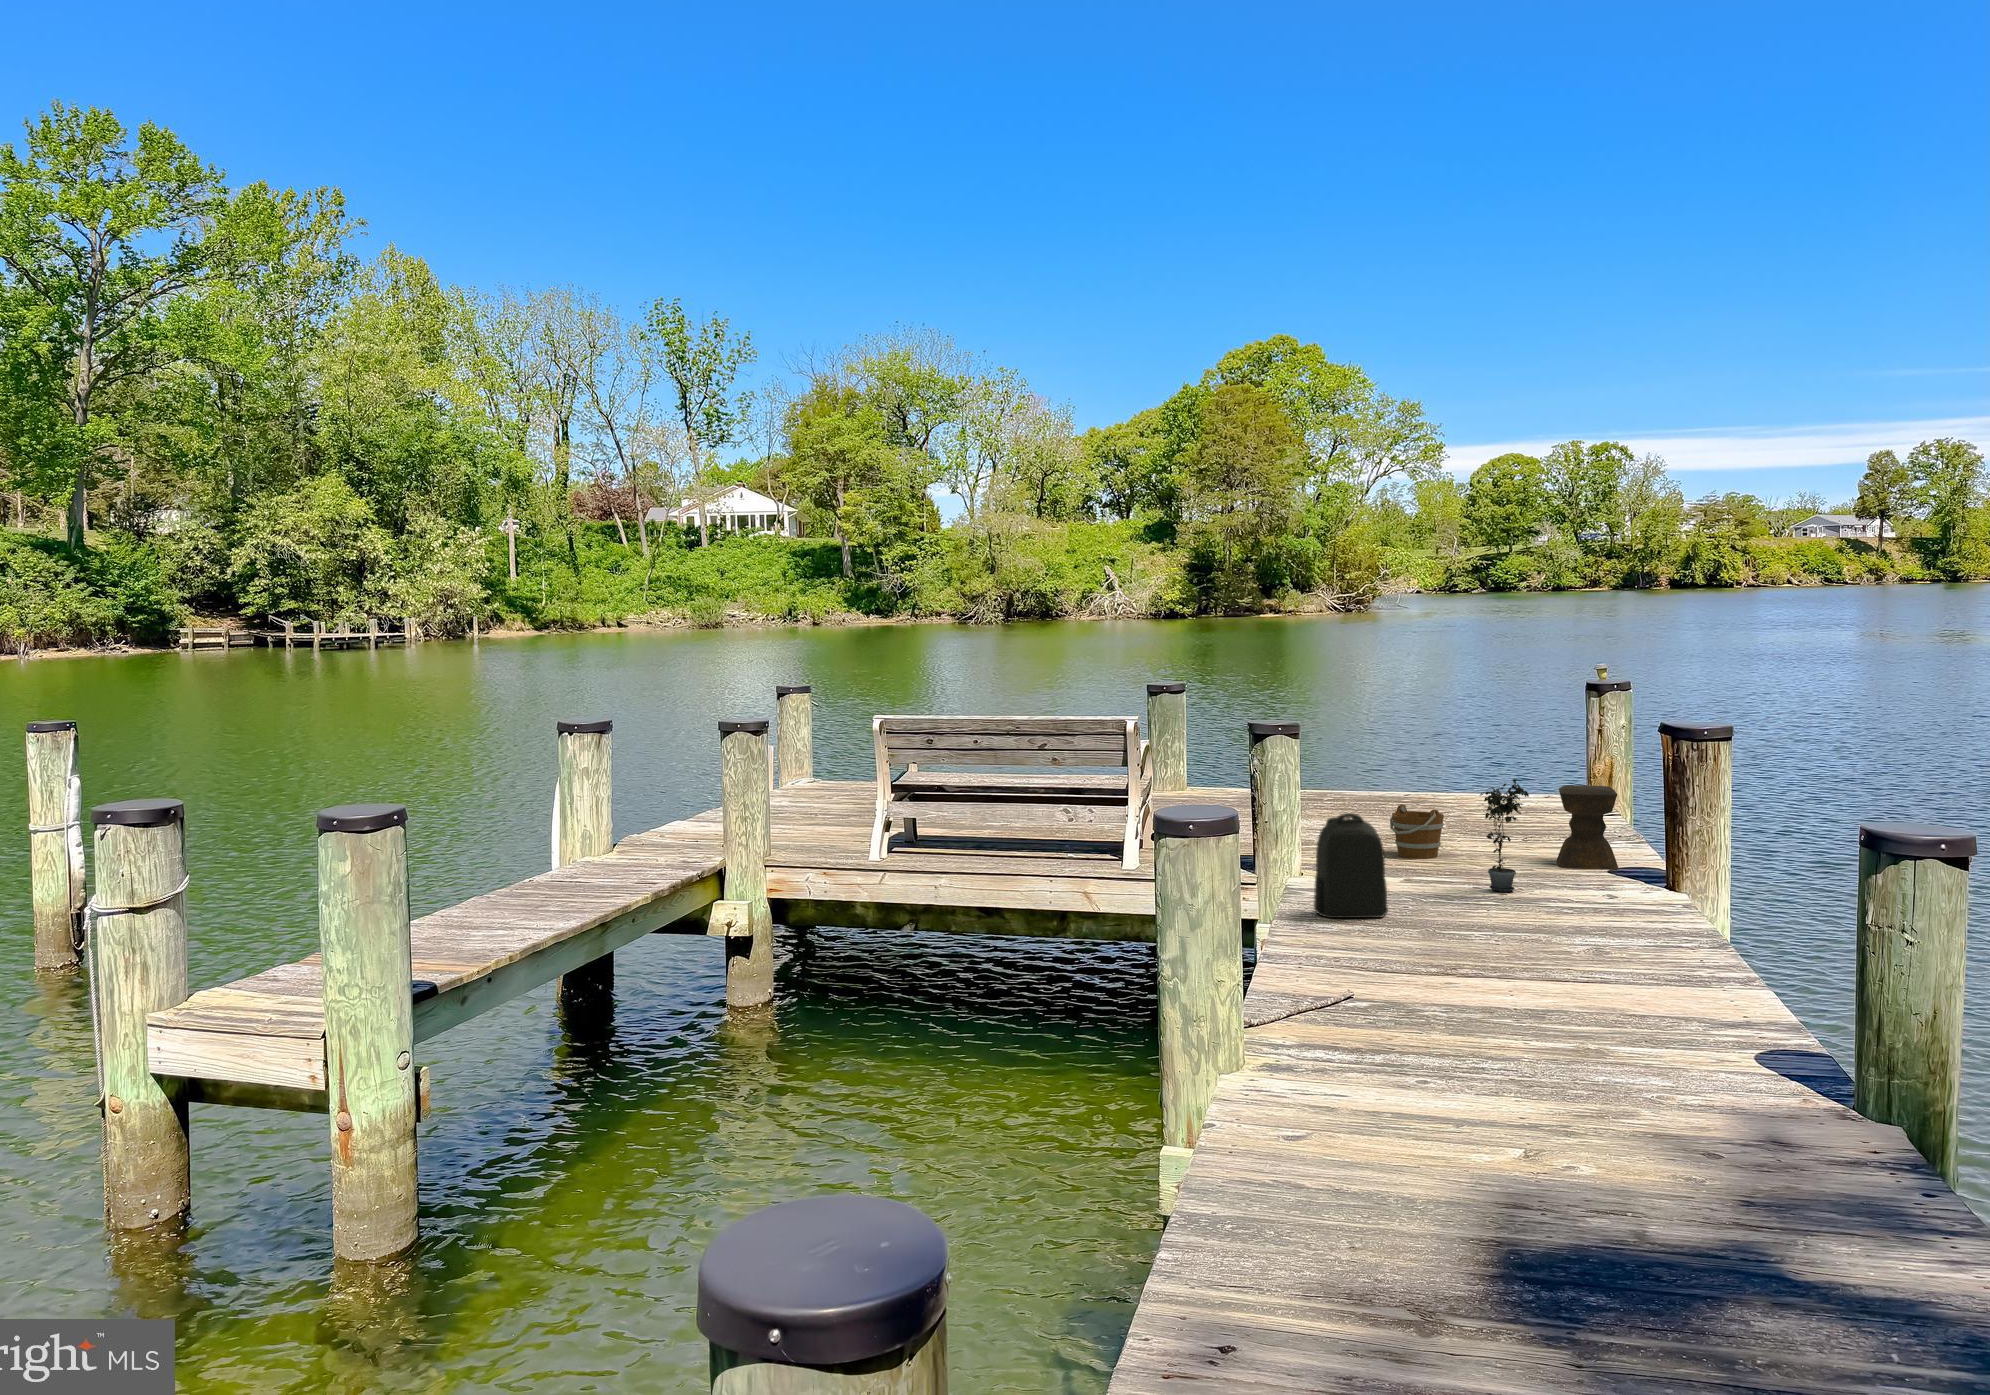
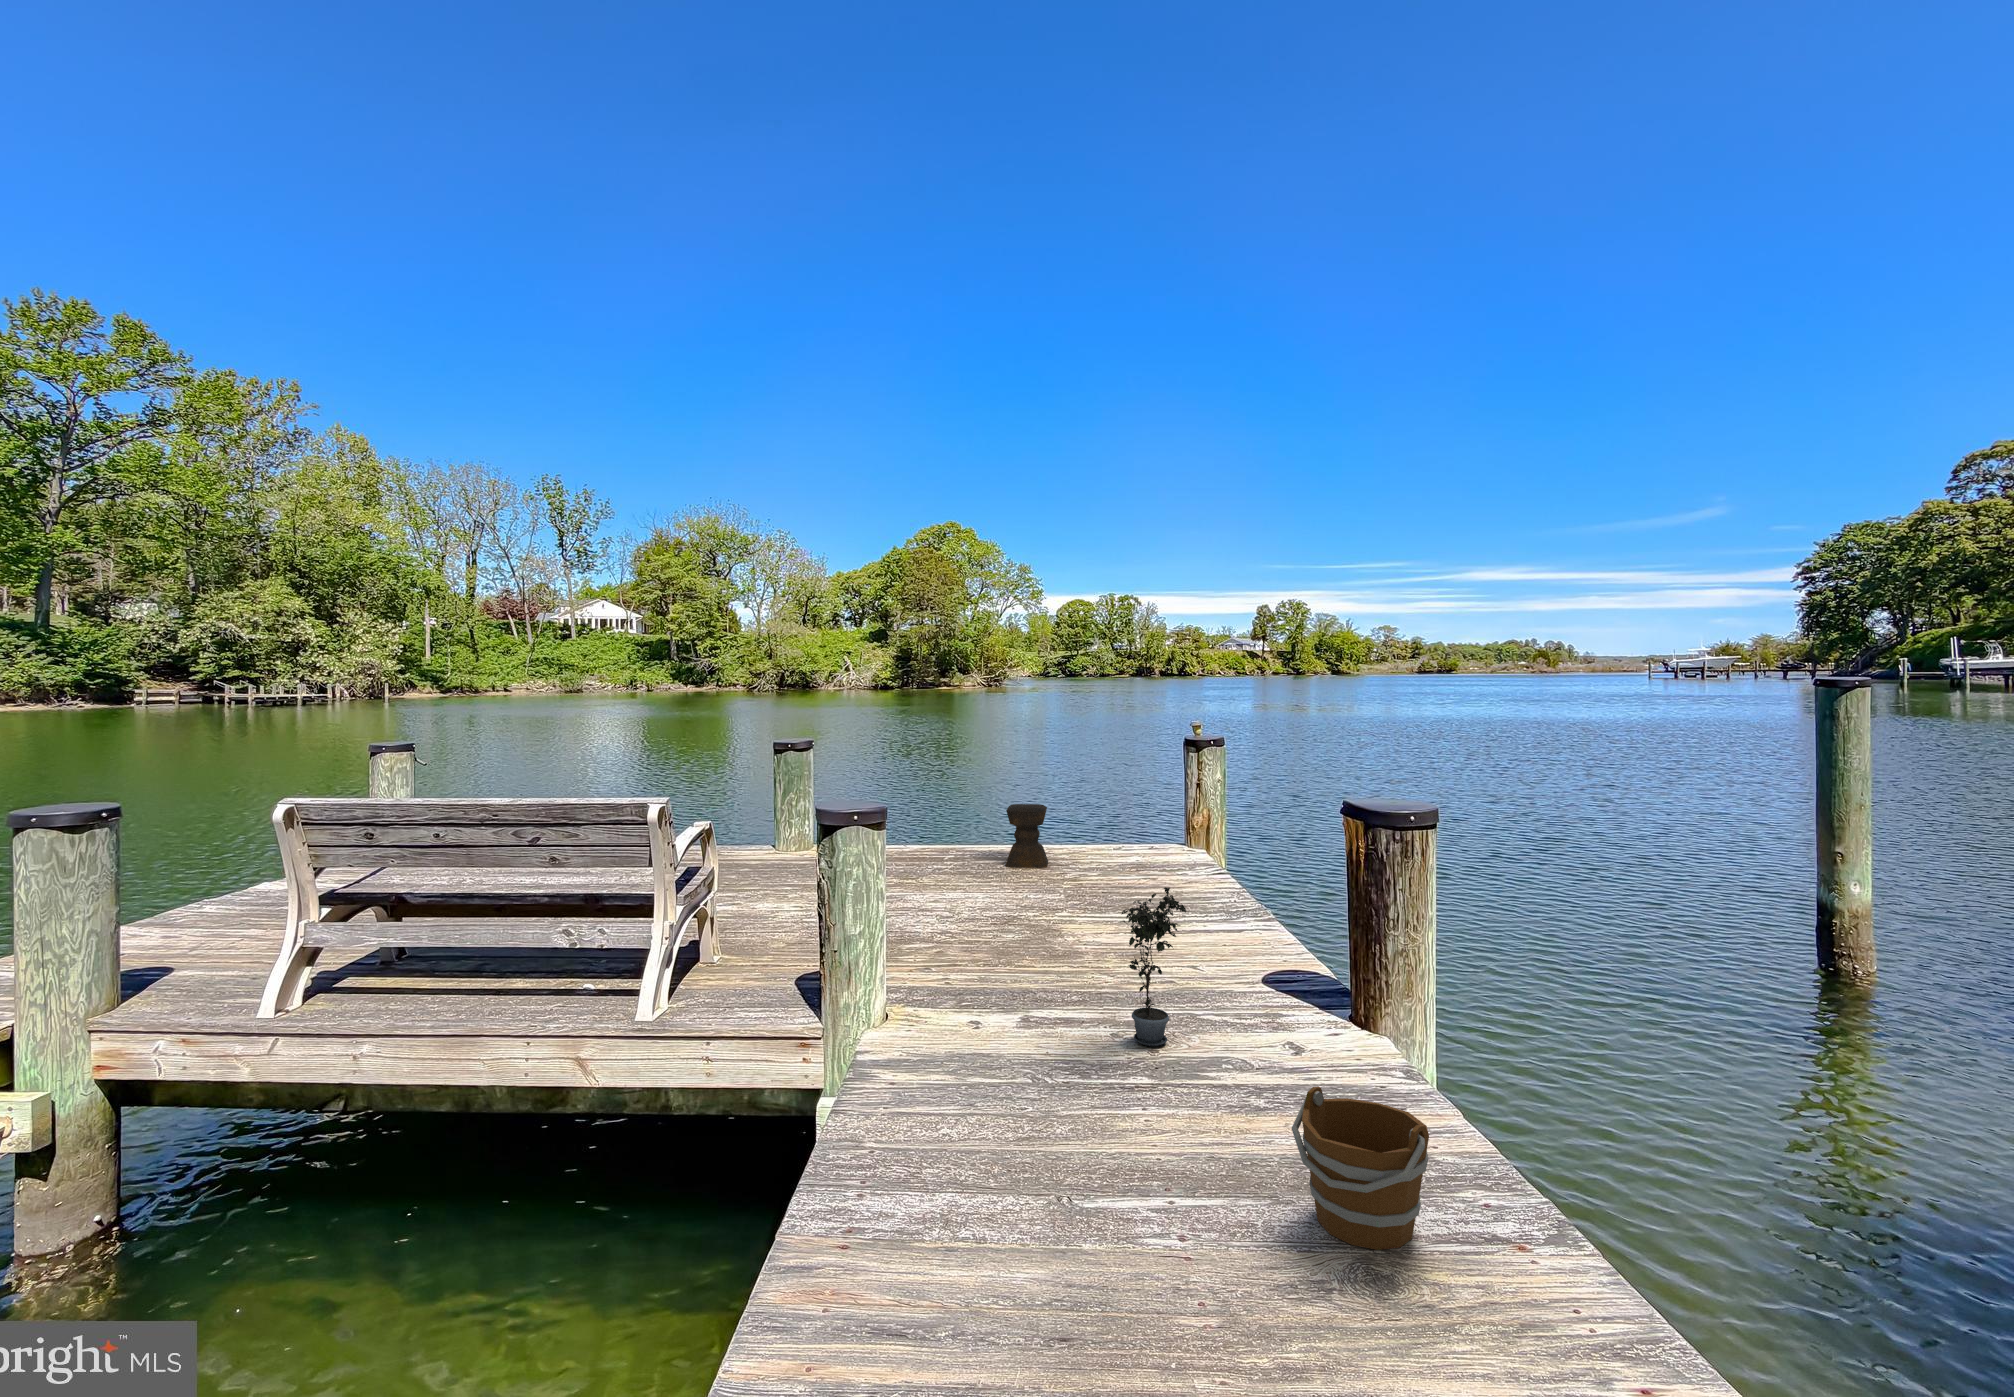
stool: present [1557,785,1619,870] -> present [1005,804,1048,868]
bucket: present [1390,805,1444,859] -> present [1292,1086,1429,1250]
backpack: present [1314,813,1388,918] -> none [872,972,990,1162]

